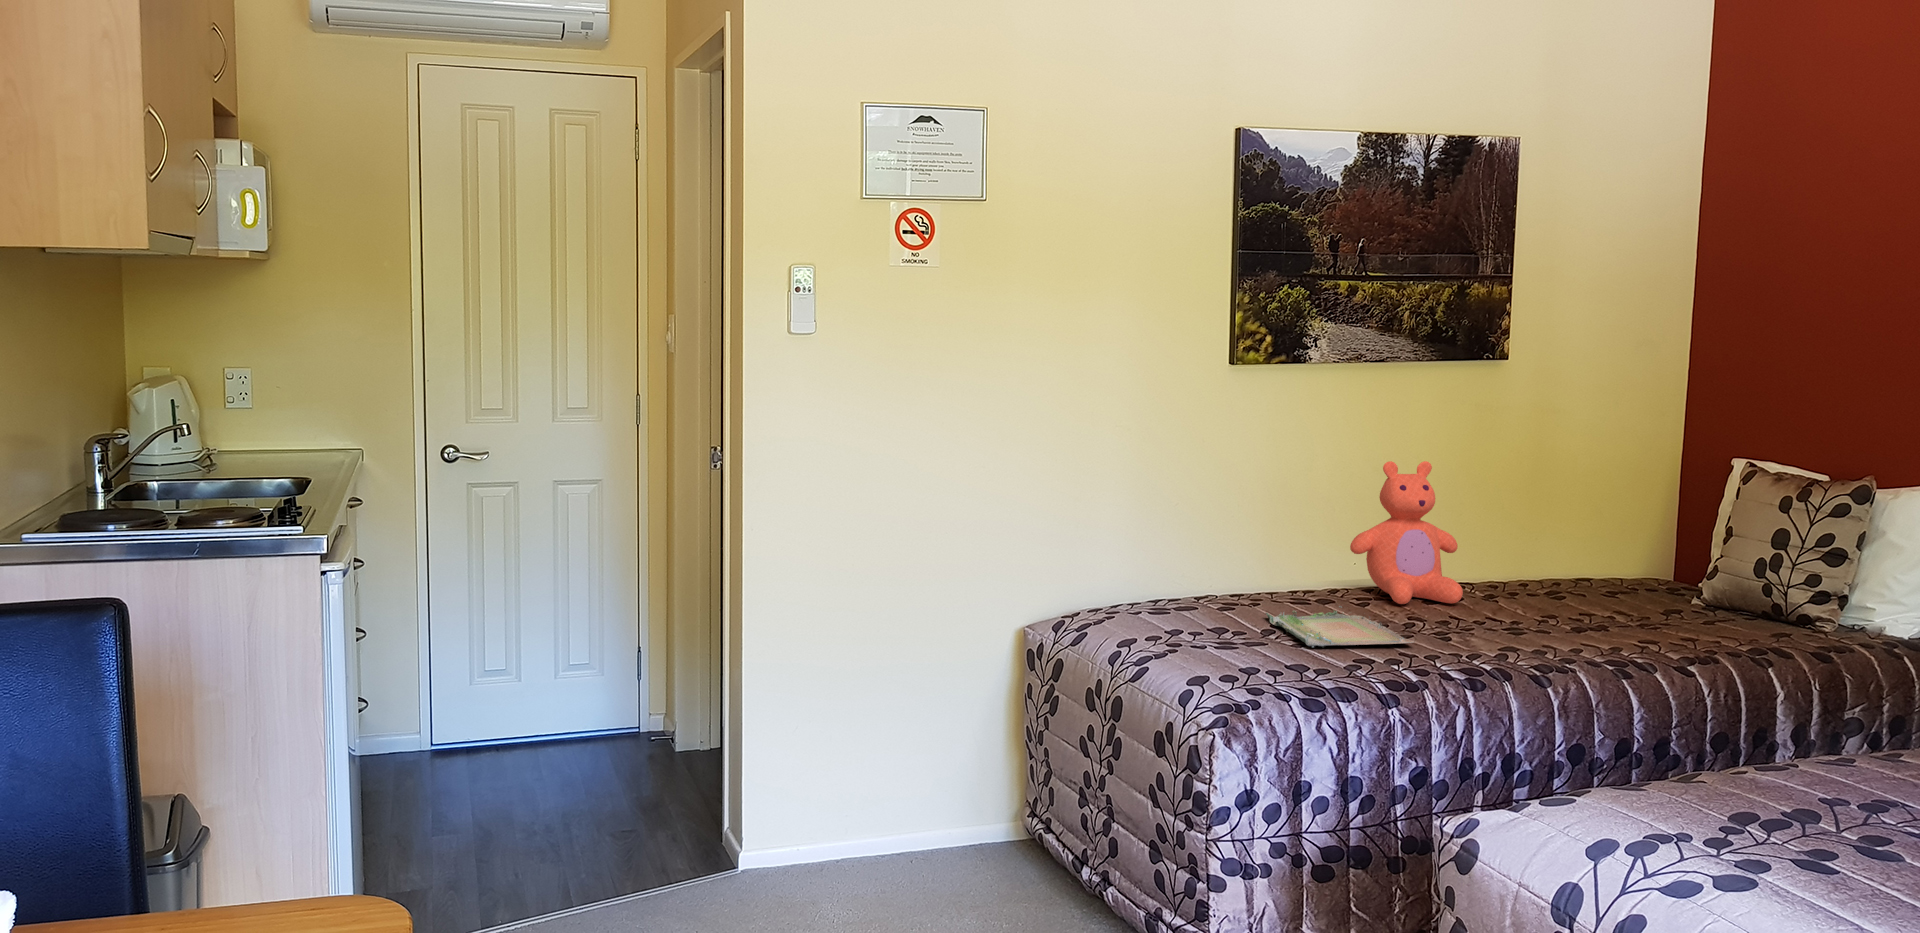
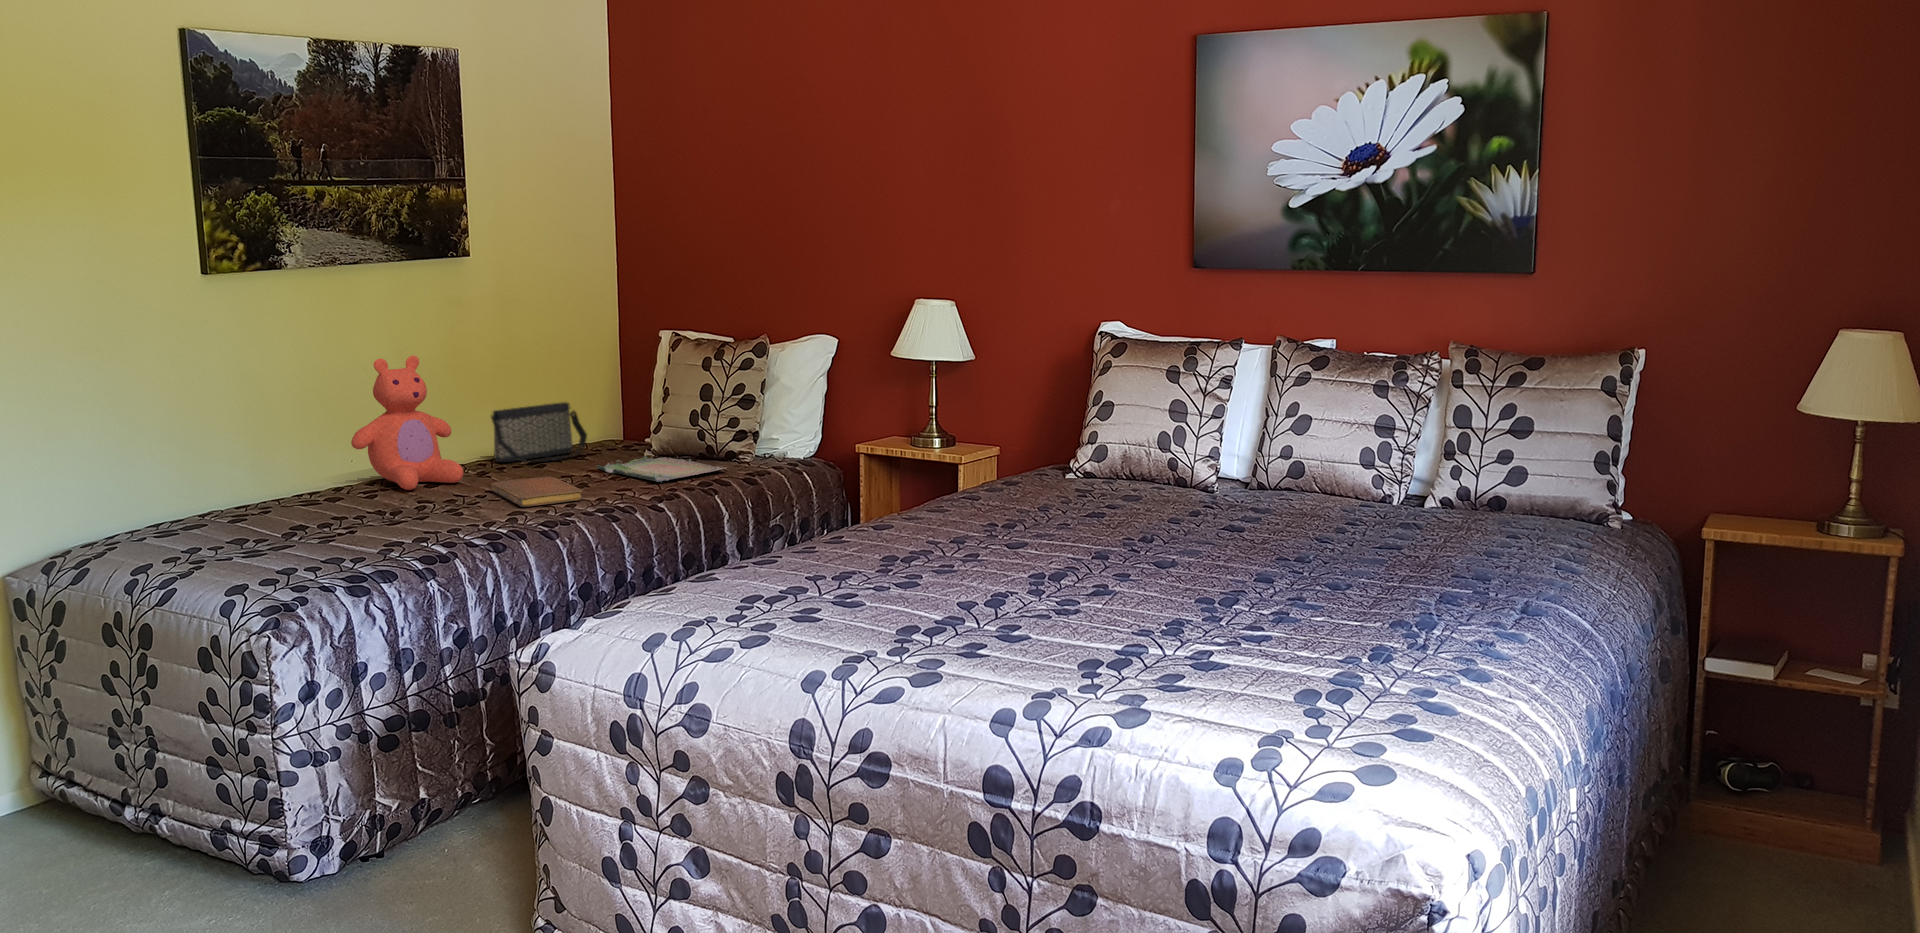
handbag: none [1504,530,1618,595] -> present [491,402,587,462]
tray: present [1266,606,1414,647] -> present [596,452,727,482]
notebook: none [1489,610,1593,646] -> present [491,477,583,507]

